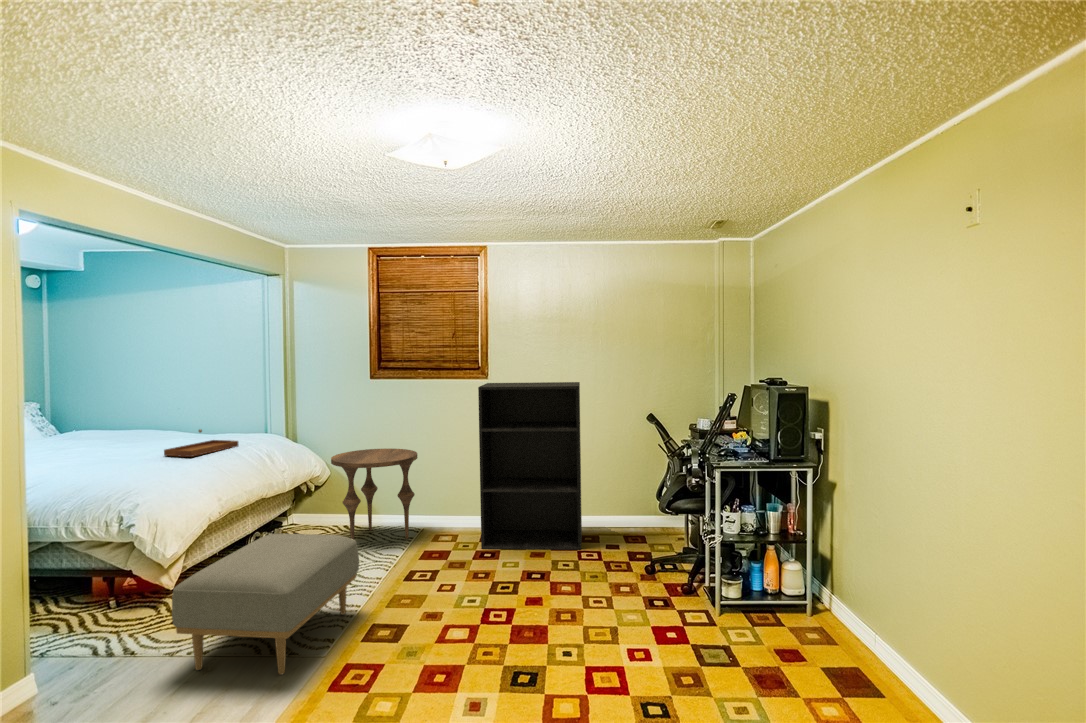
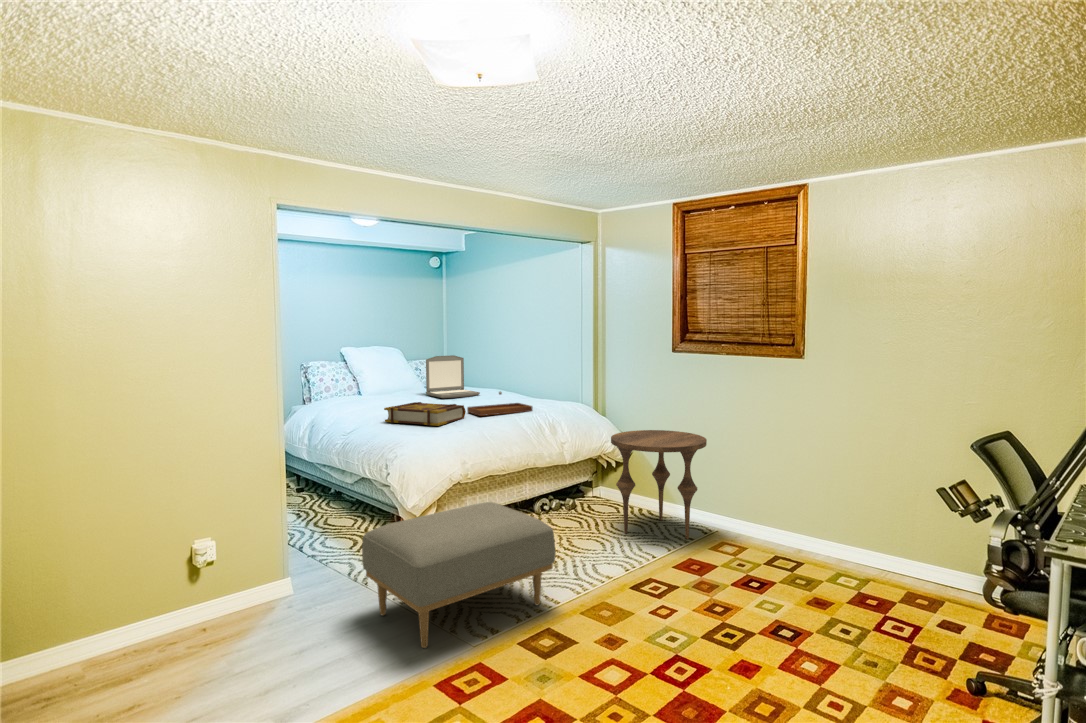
bookshelf: present [478,382,582,550] -> none [756,364,929,617]
laptop: none [57,395,136,446] -> present [426,355,480,398]
book: none [73,447,173,477] -> present [384,402,466,426]

